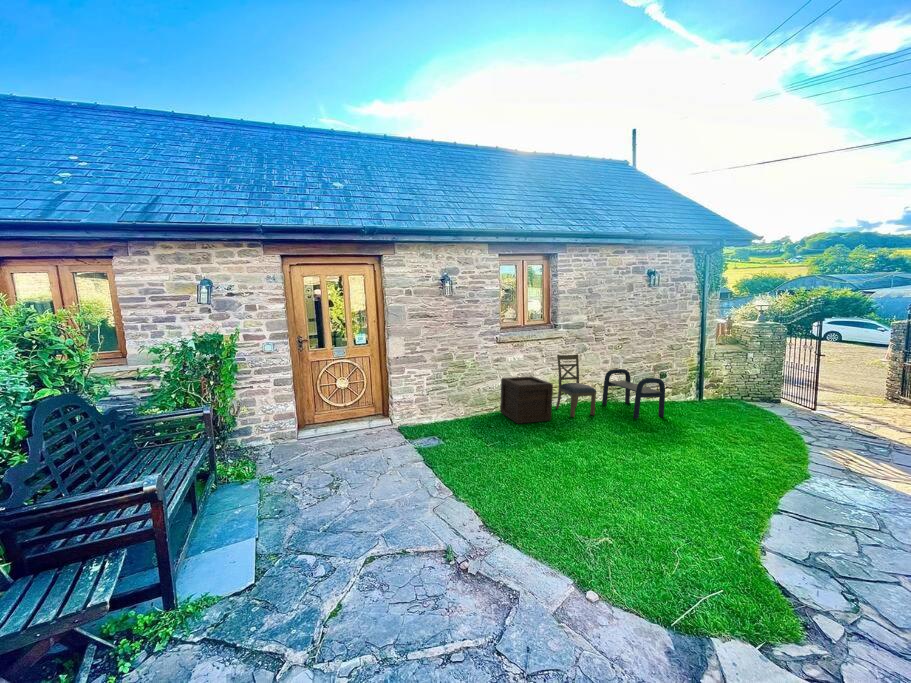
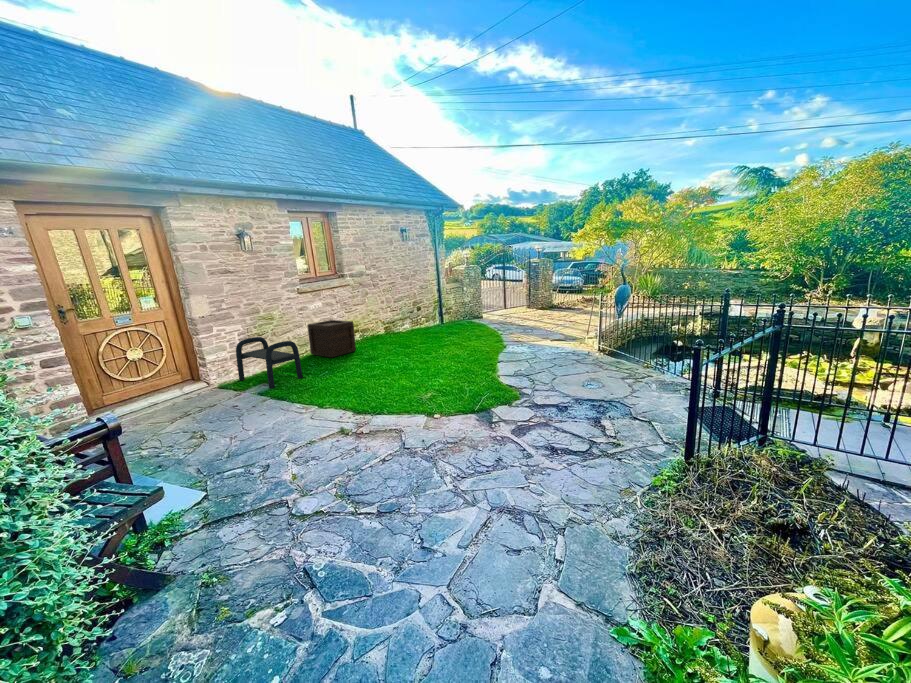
chair: present [556,354,596,417] -> none [348,298,384,346]
bench: present [602,369,665,419] -> present [236,337,303,388]

